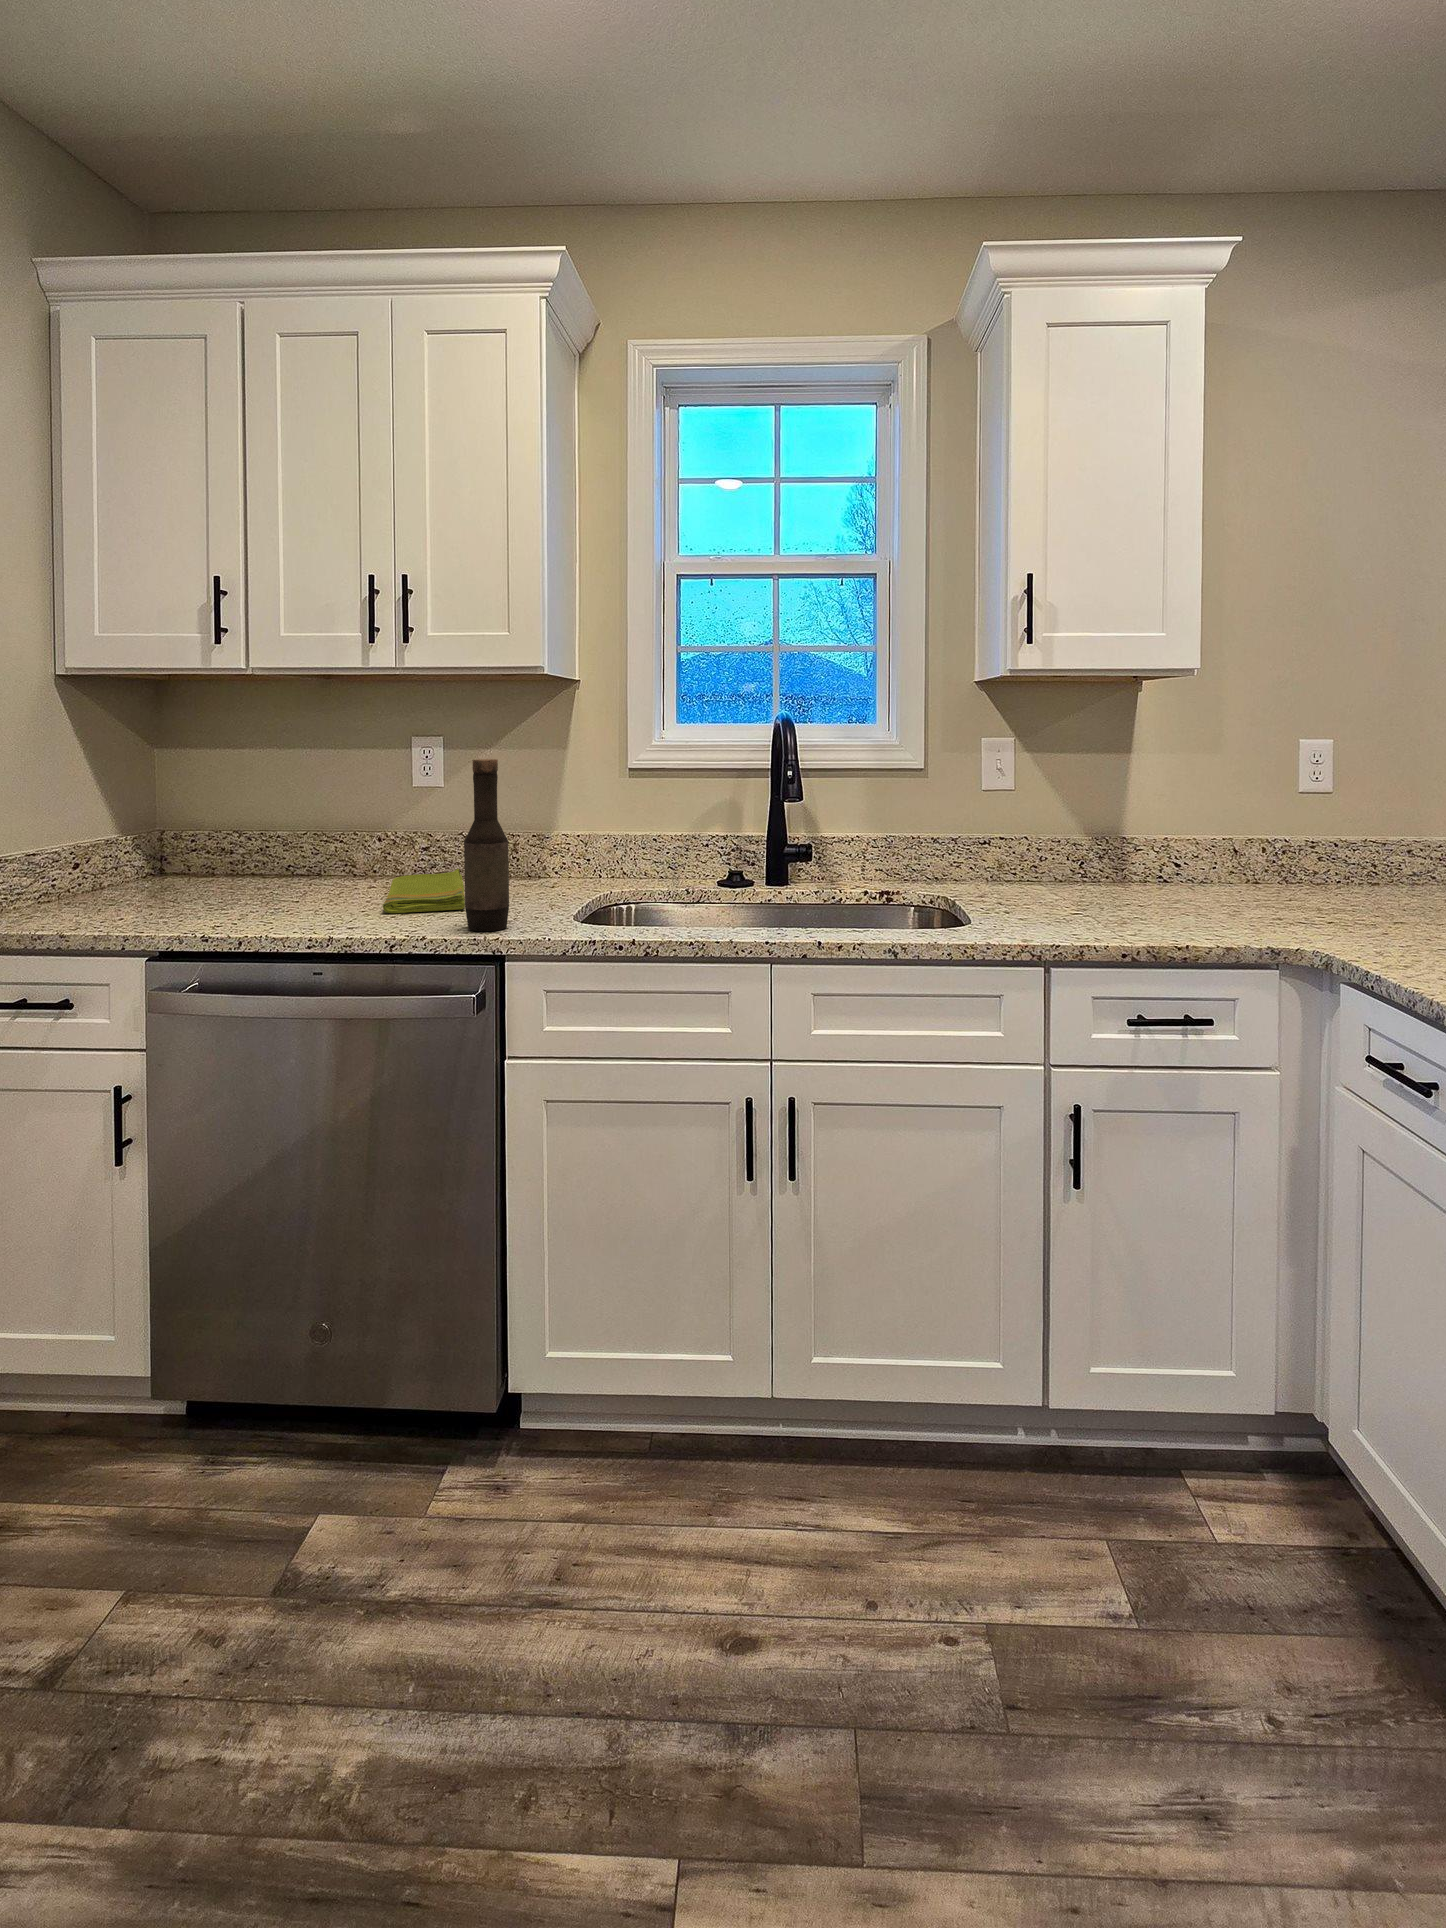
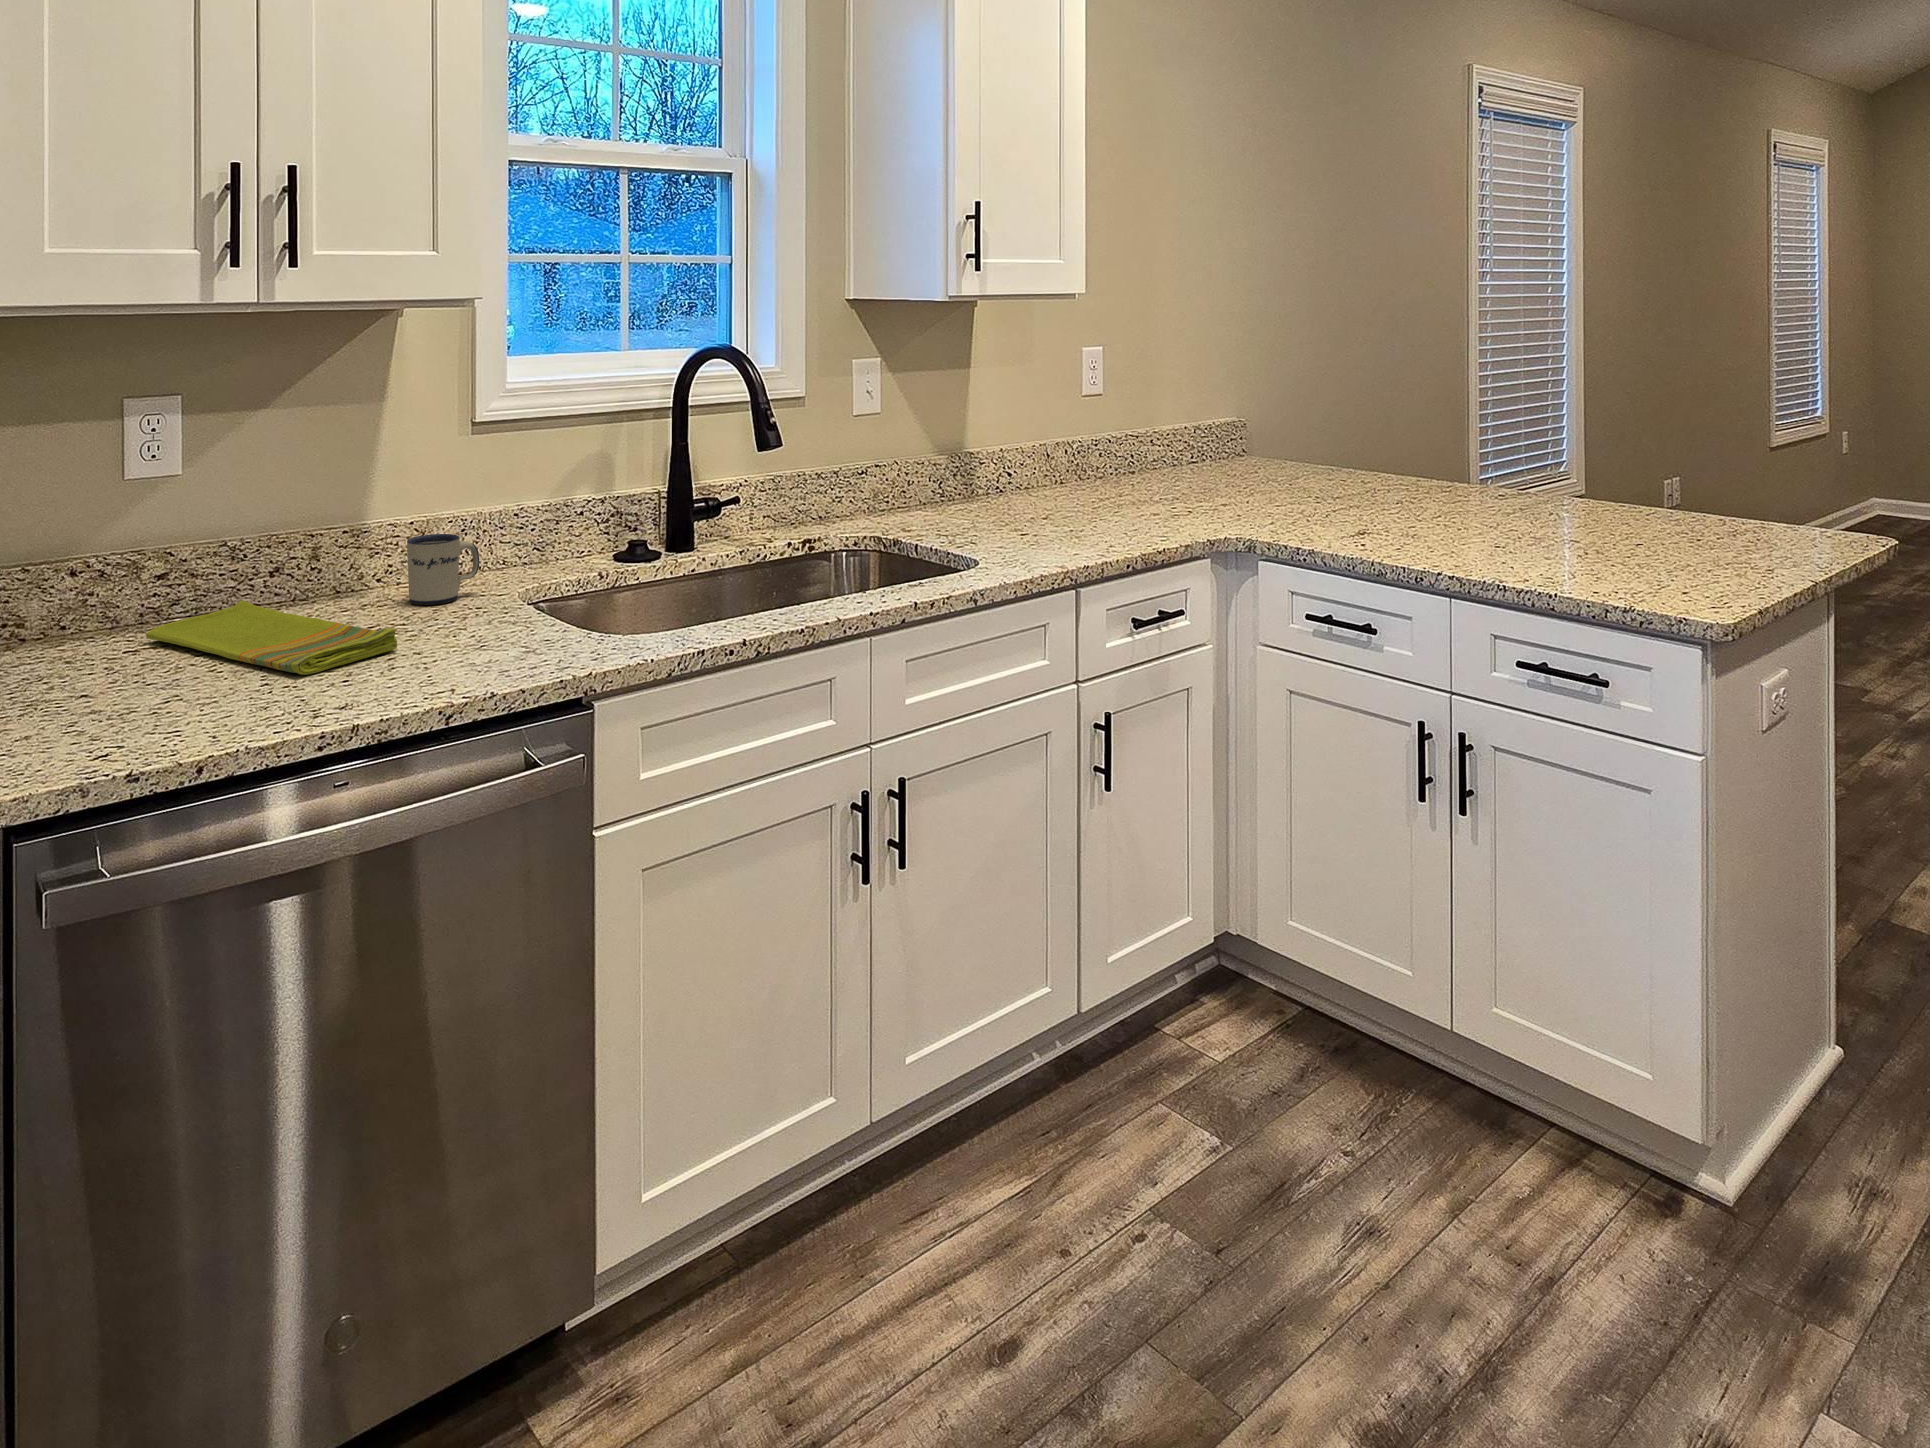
bottle: present [464,759,509,931] -> none [483,436,542,669]
mug: none [550,841,602,891] -> present [407,534,479,605]

